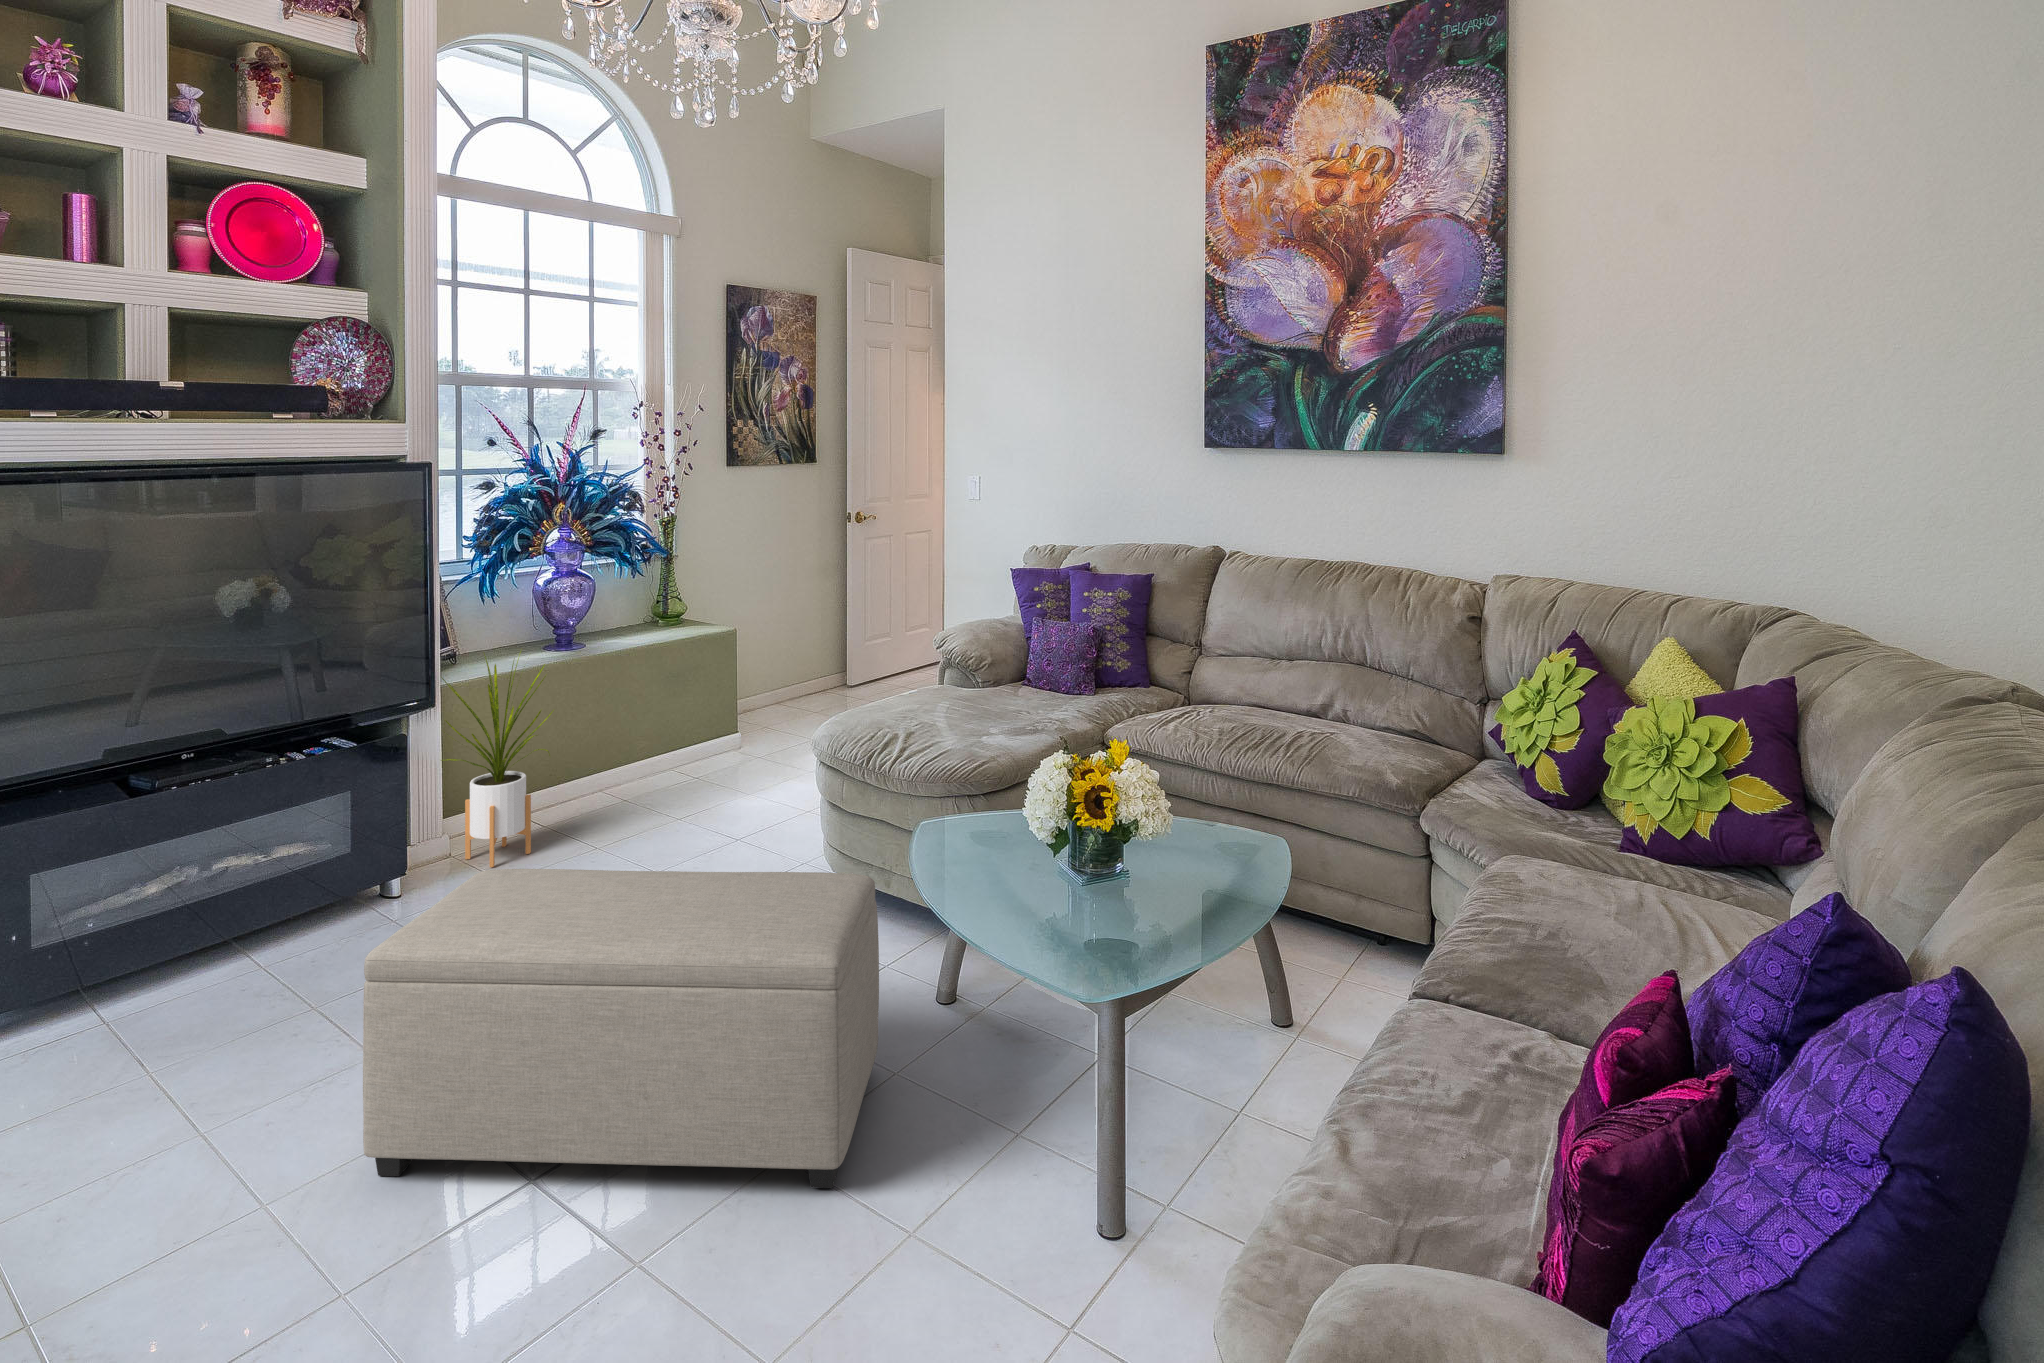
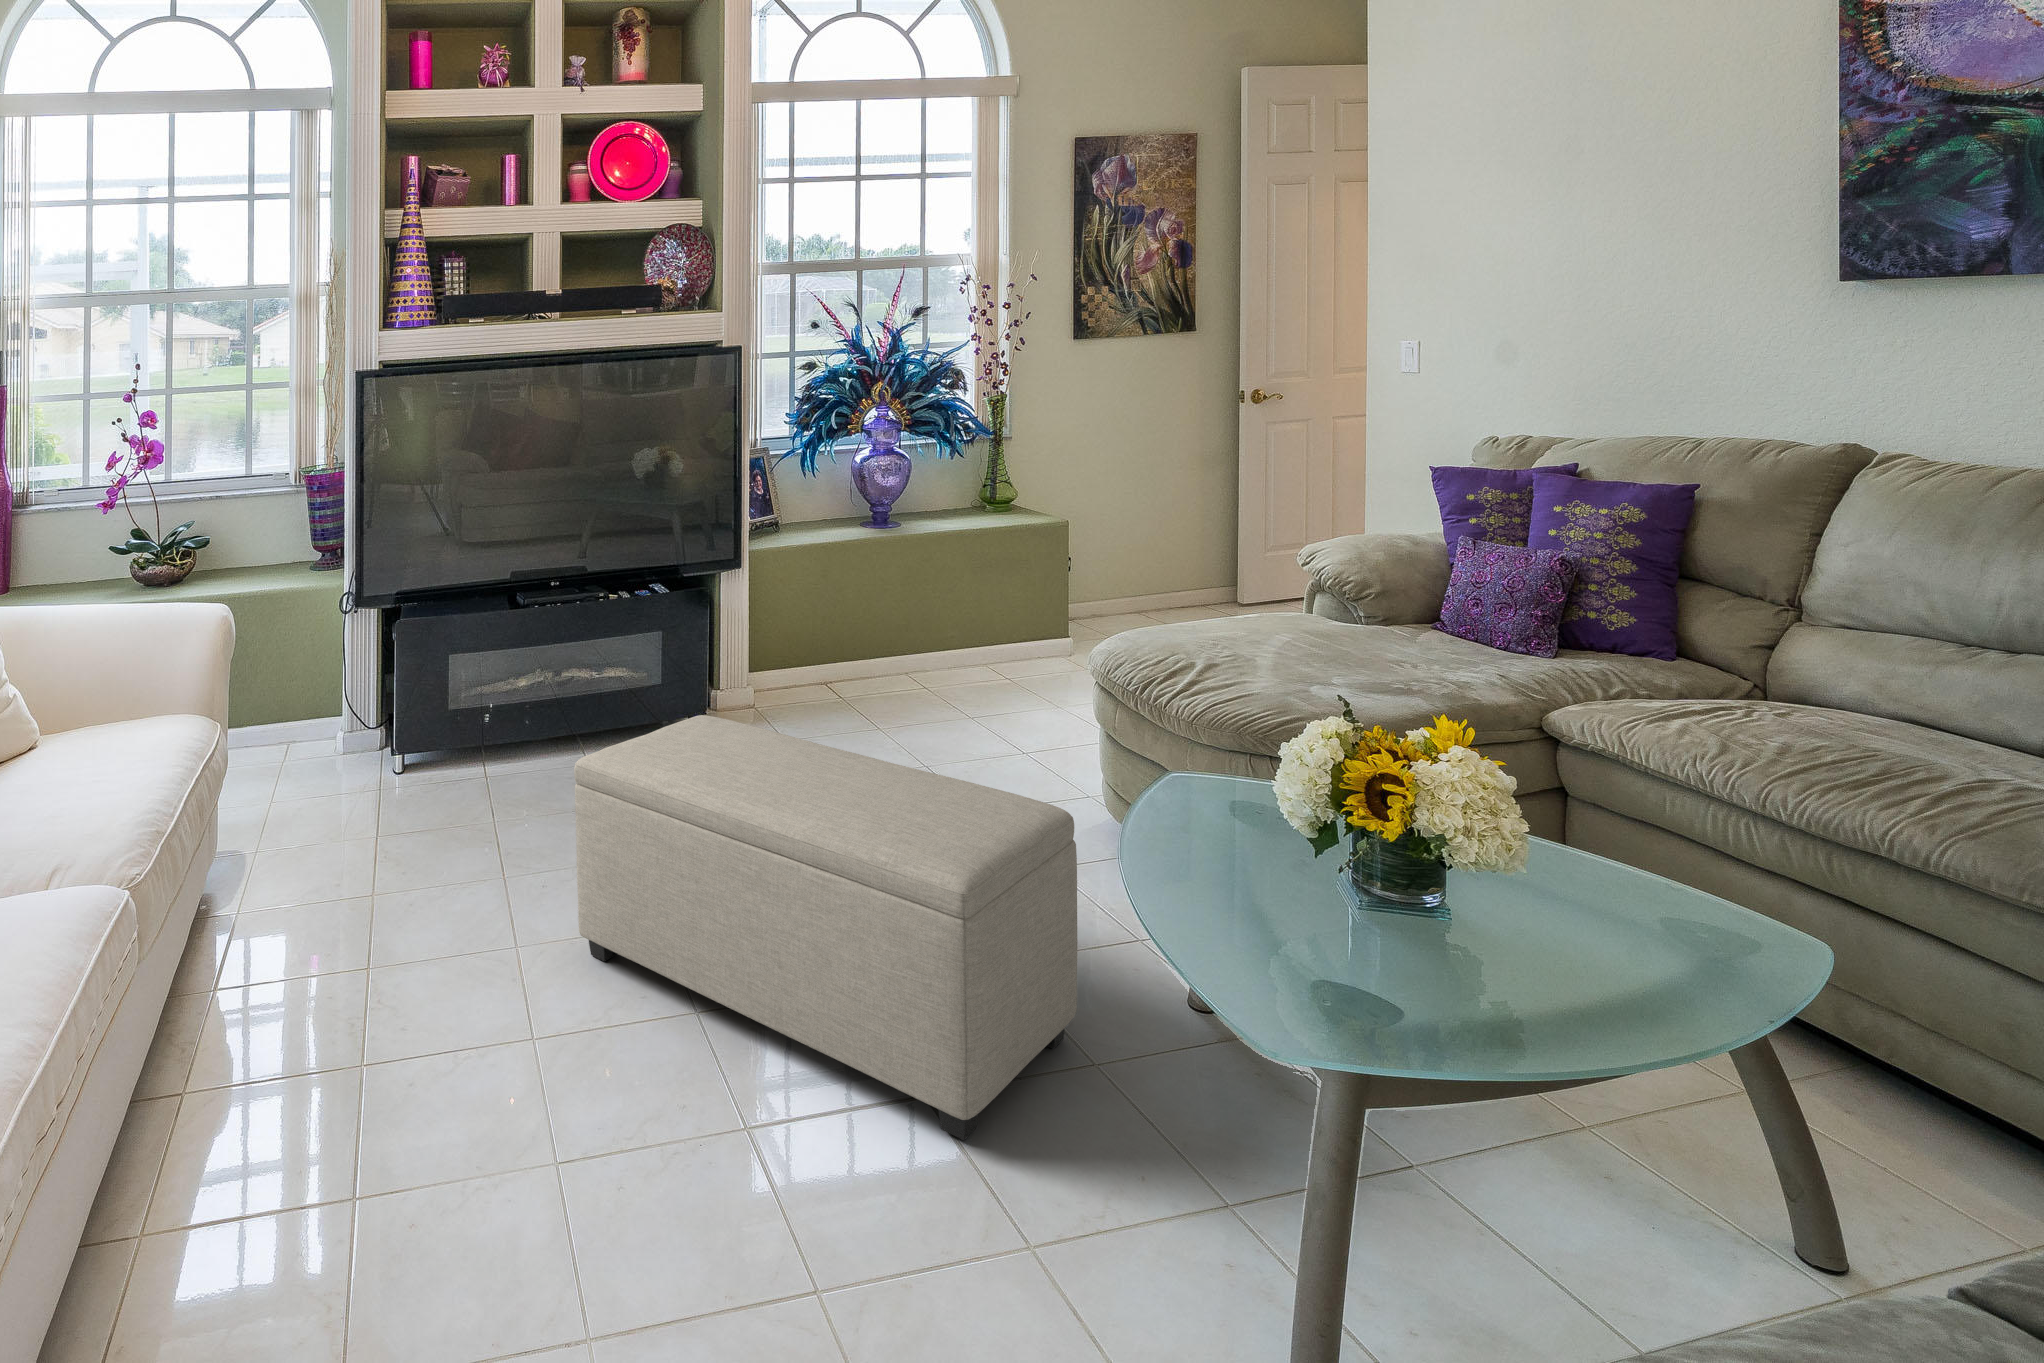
house plant: present [441,651,554,867] -> none [742,520,848,728]

